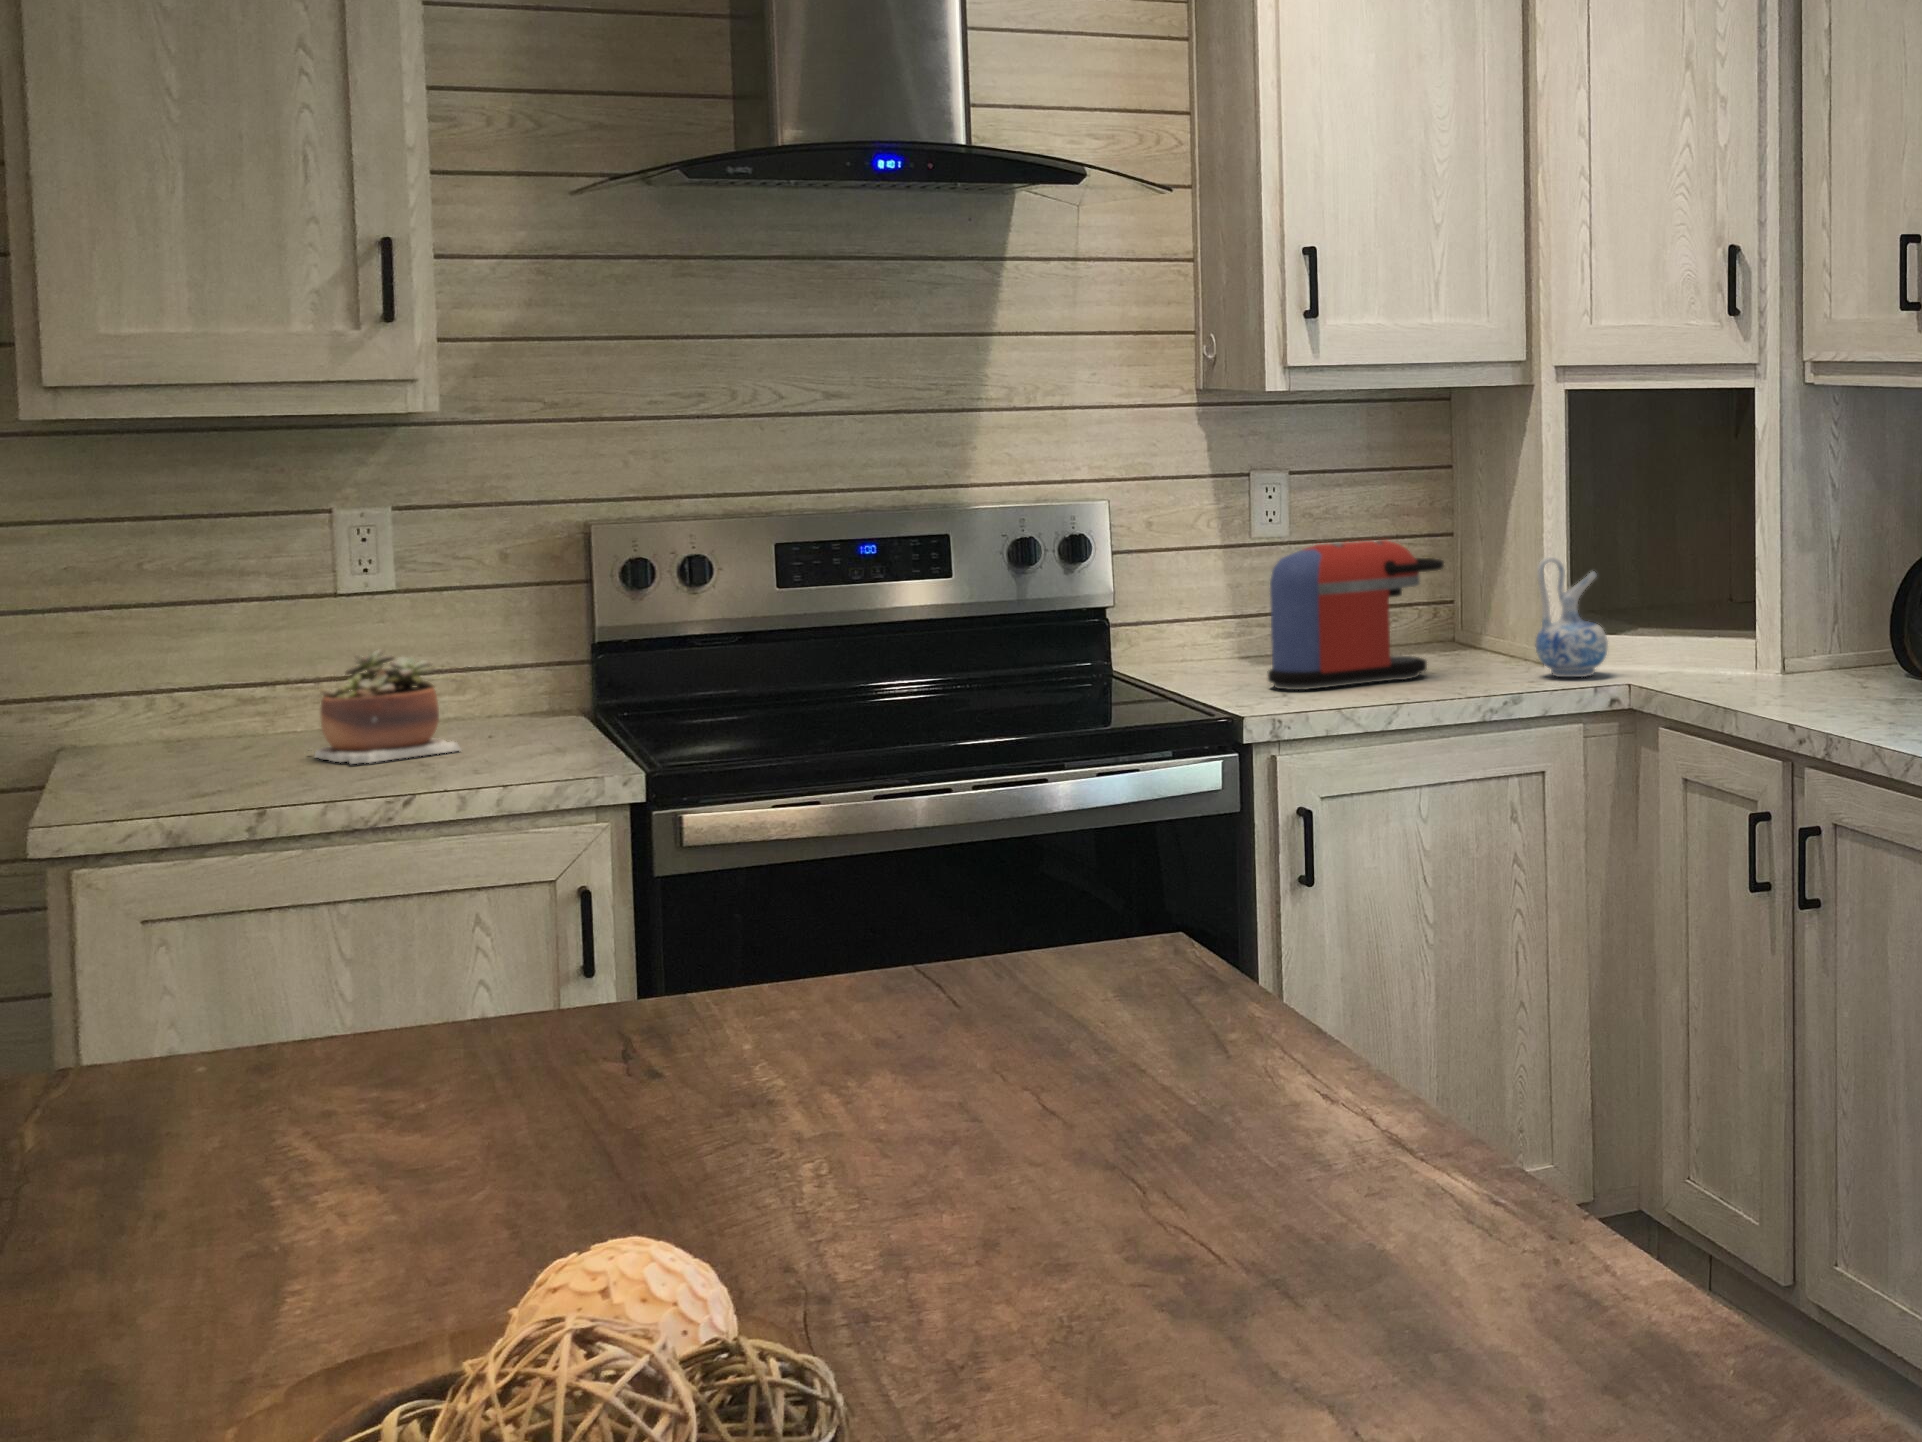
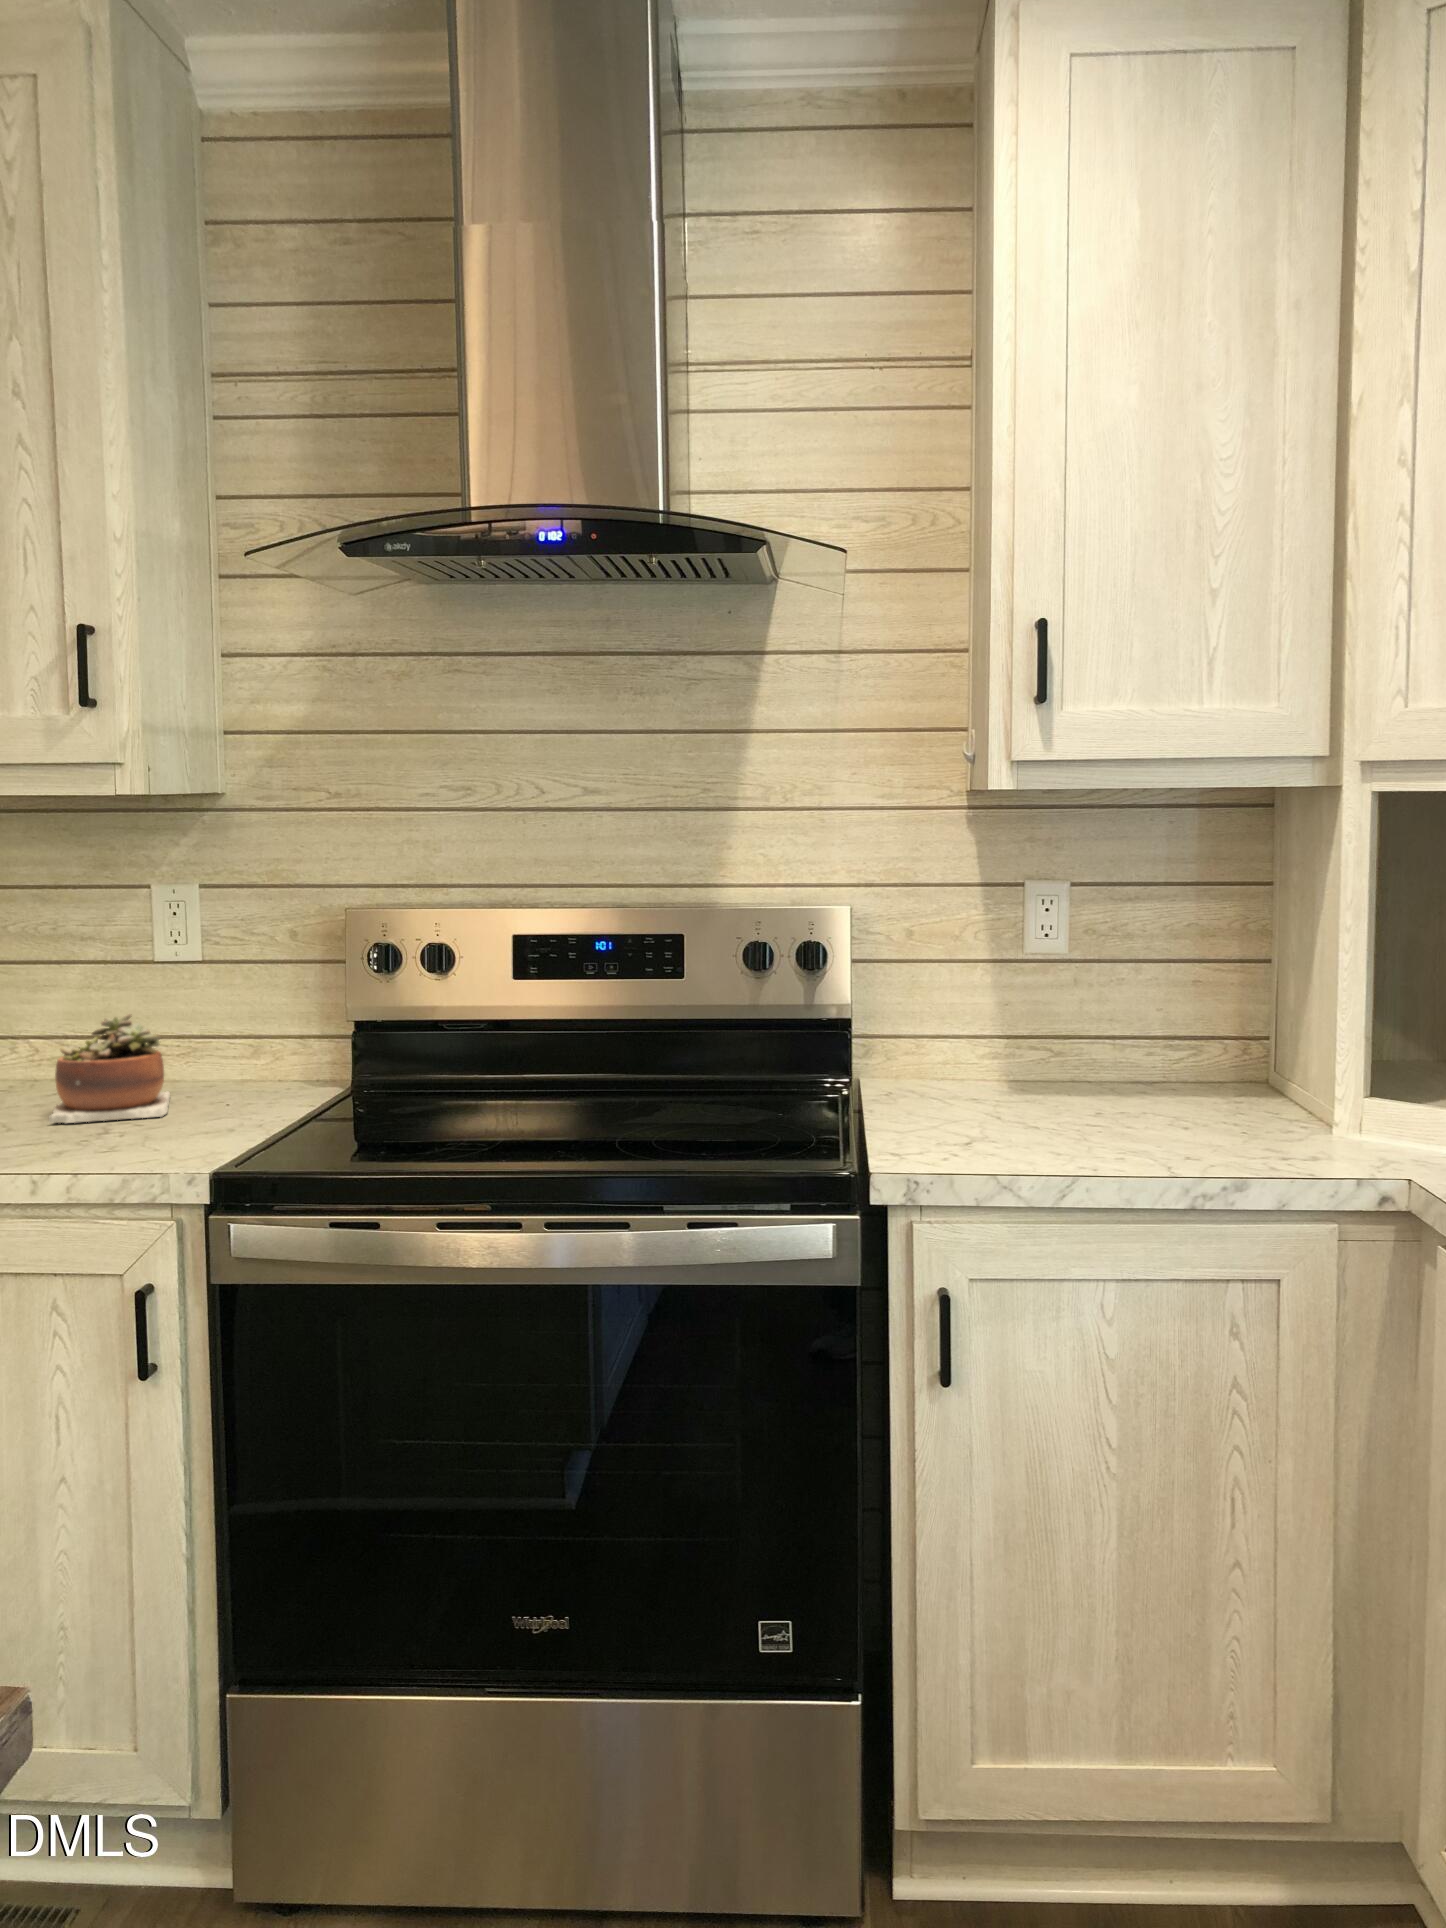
coffee maker: present [1268,540,1444,690] -> none [971,967,1199,1136]
ceramic pitcher: present [1536,557,1608,677] -> none [1300,1004,1397,1159]

